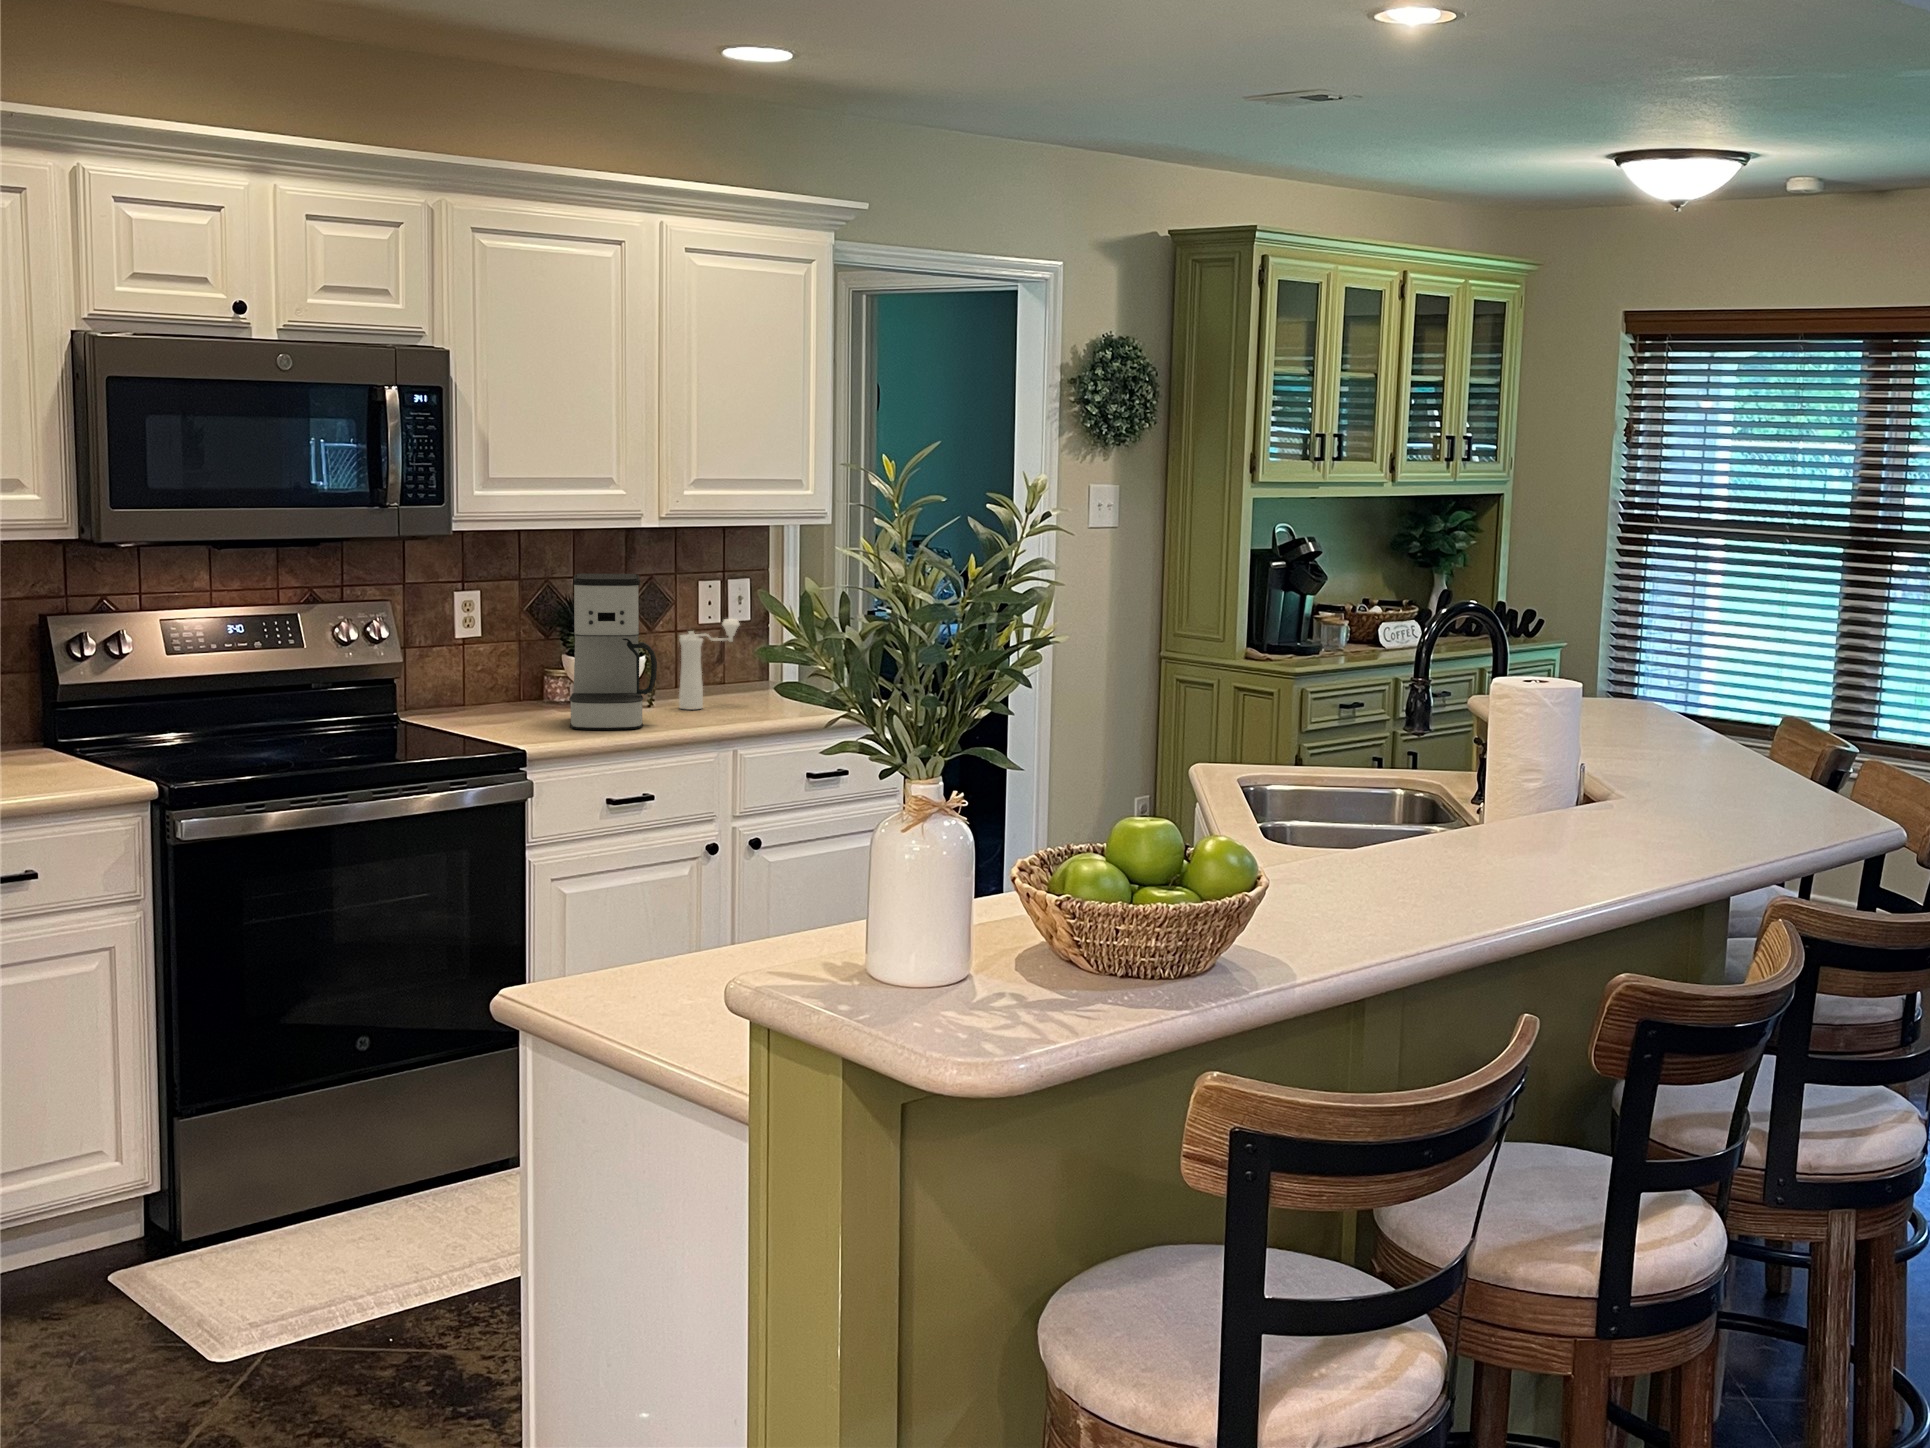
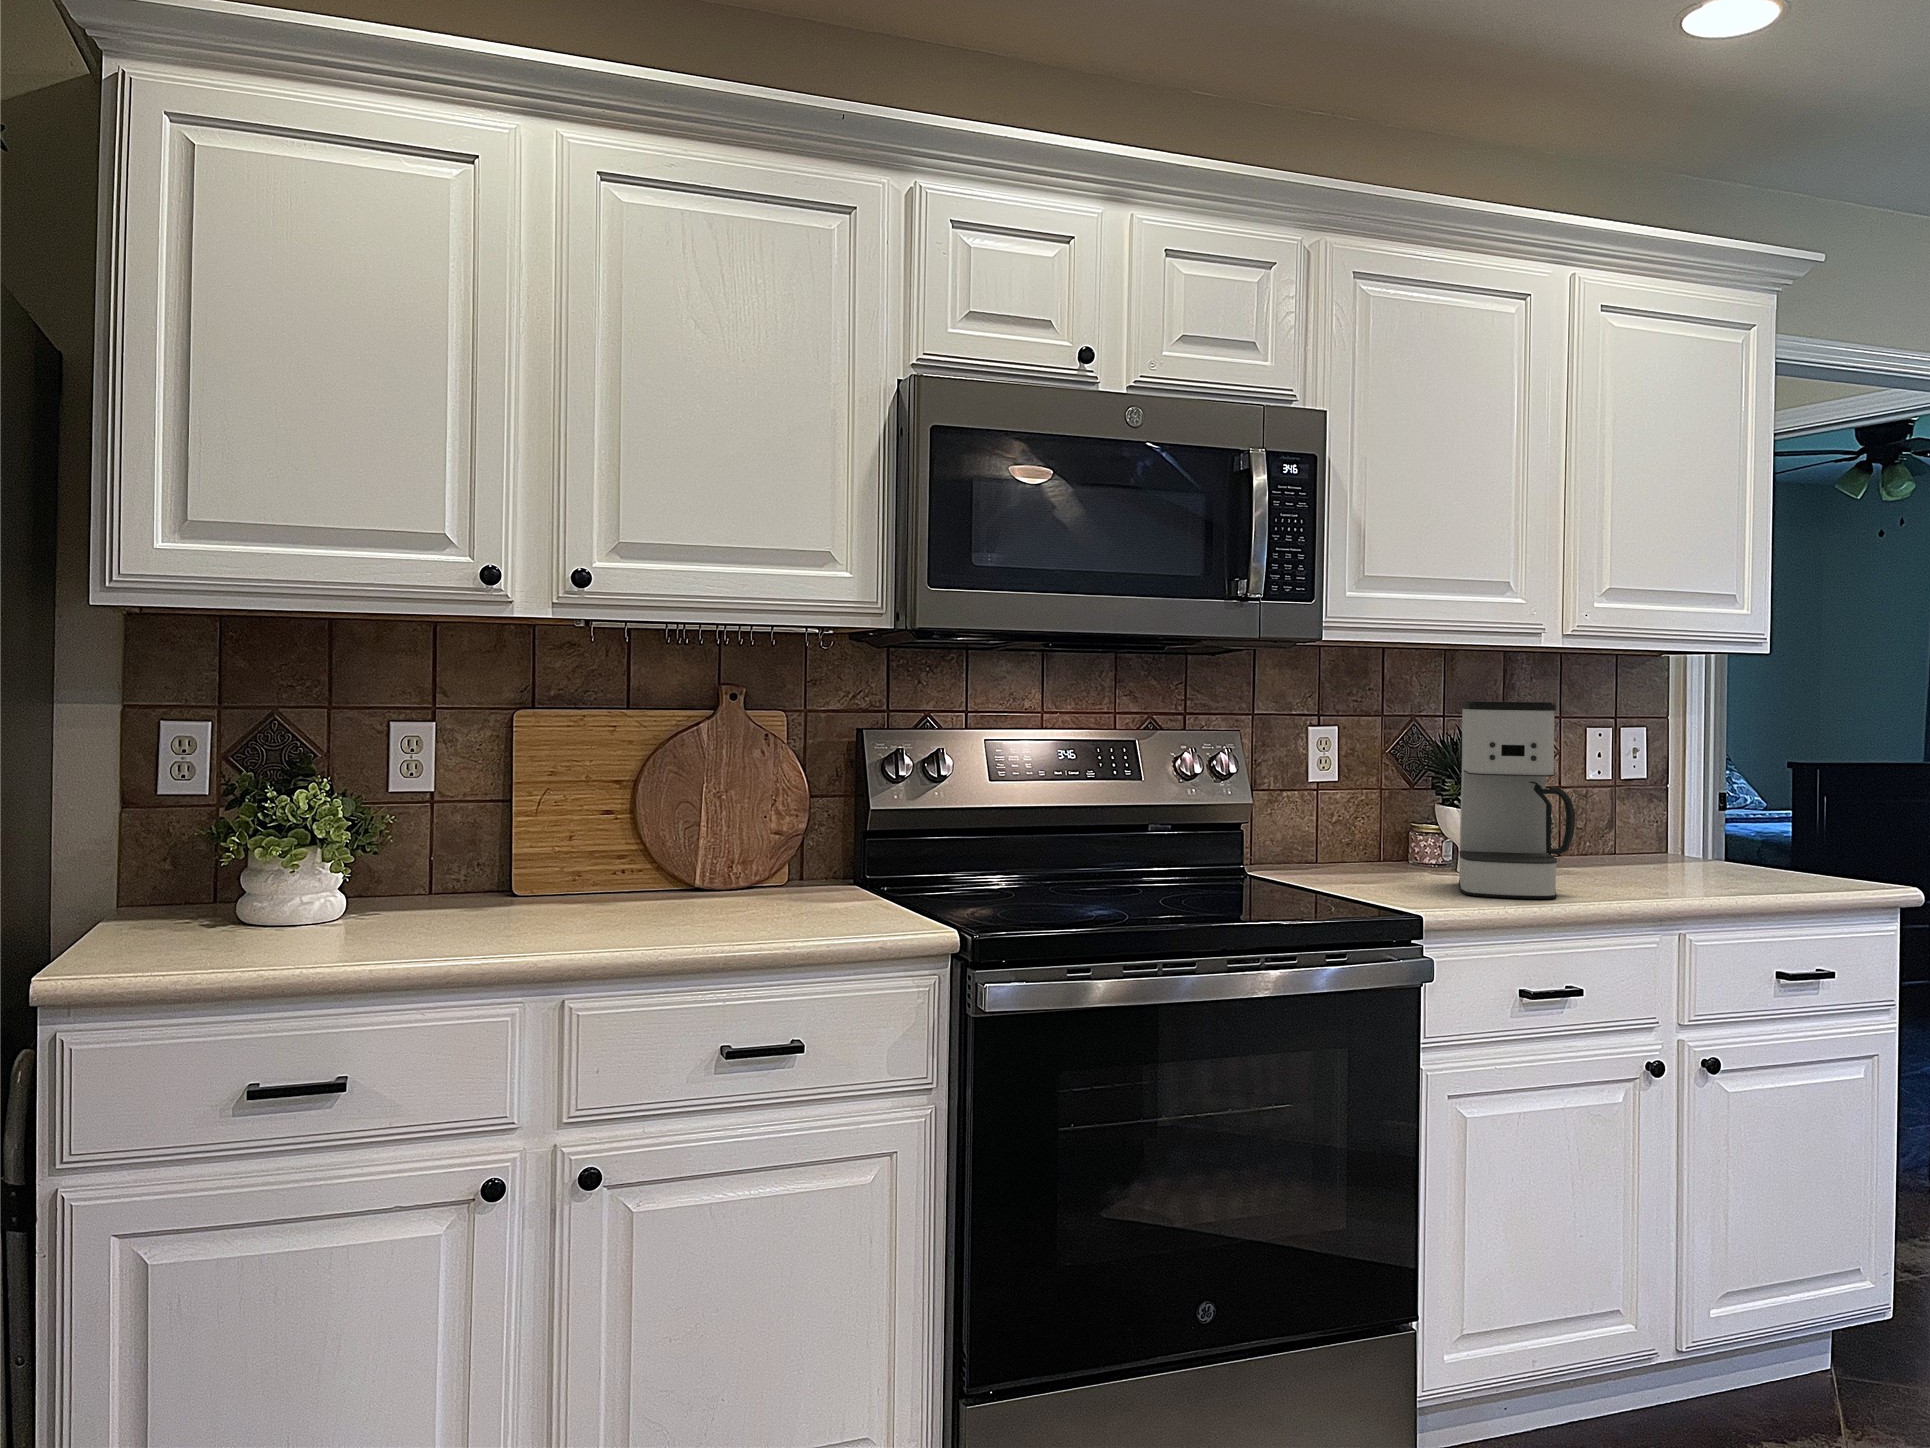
pepper mill: present [679,619,739,709] -> none [1585,767,1663,880]

